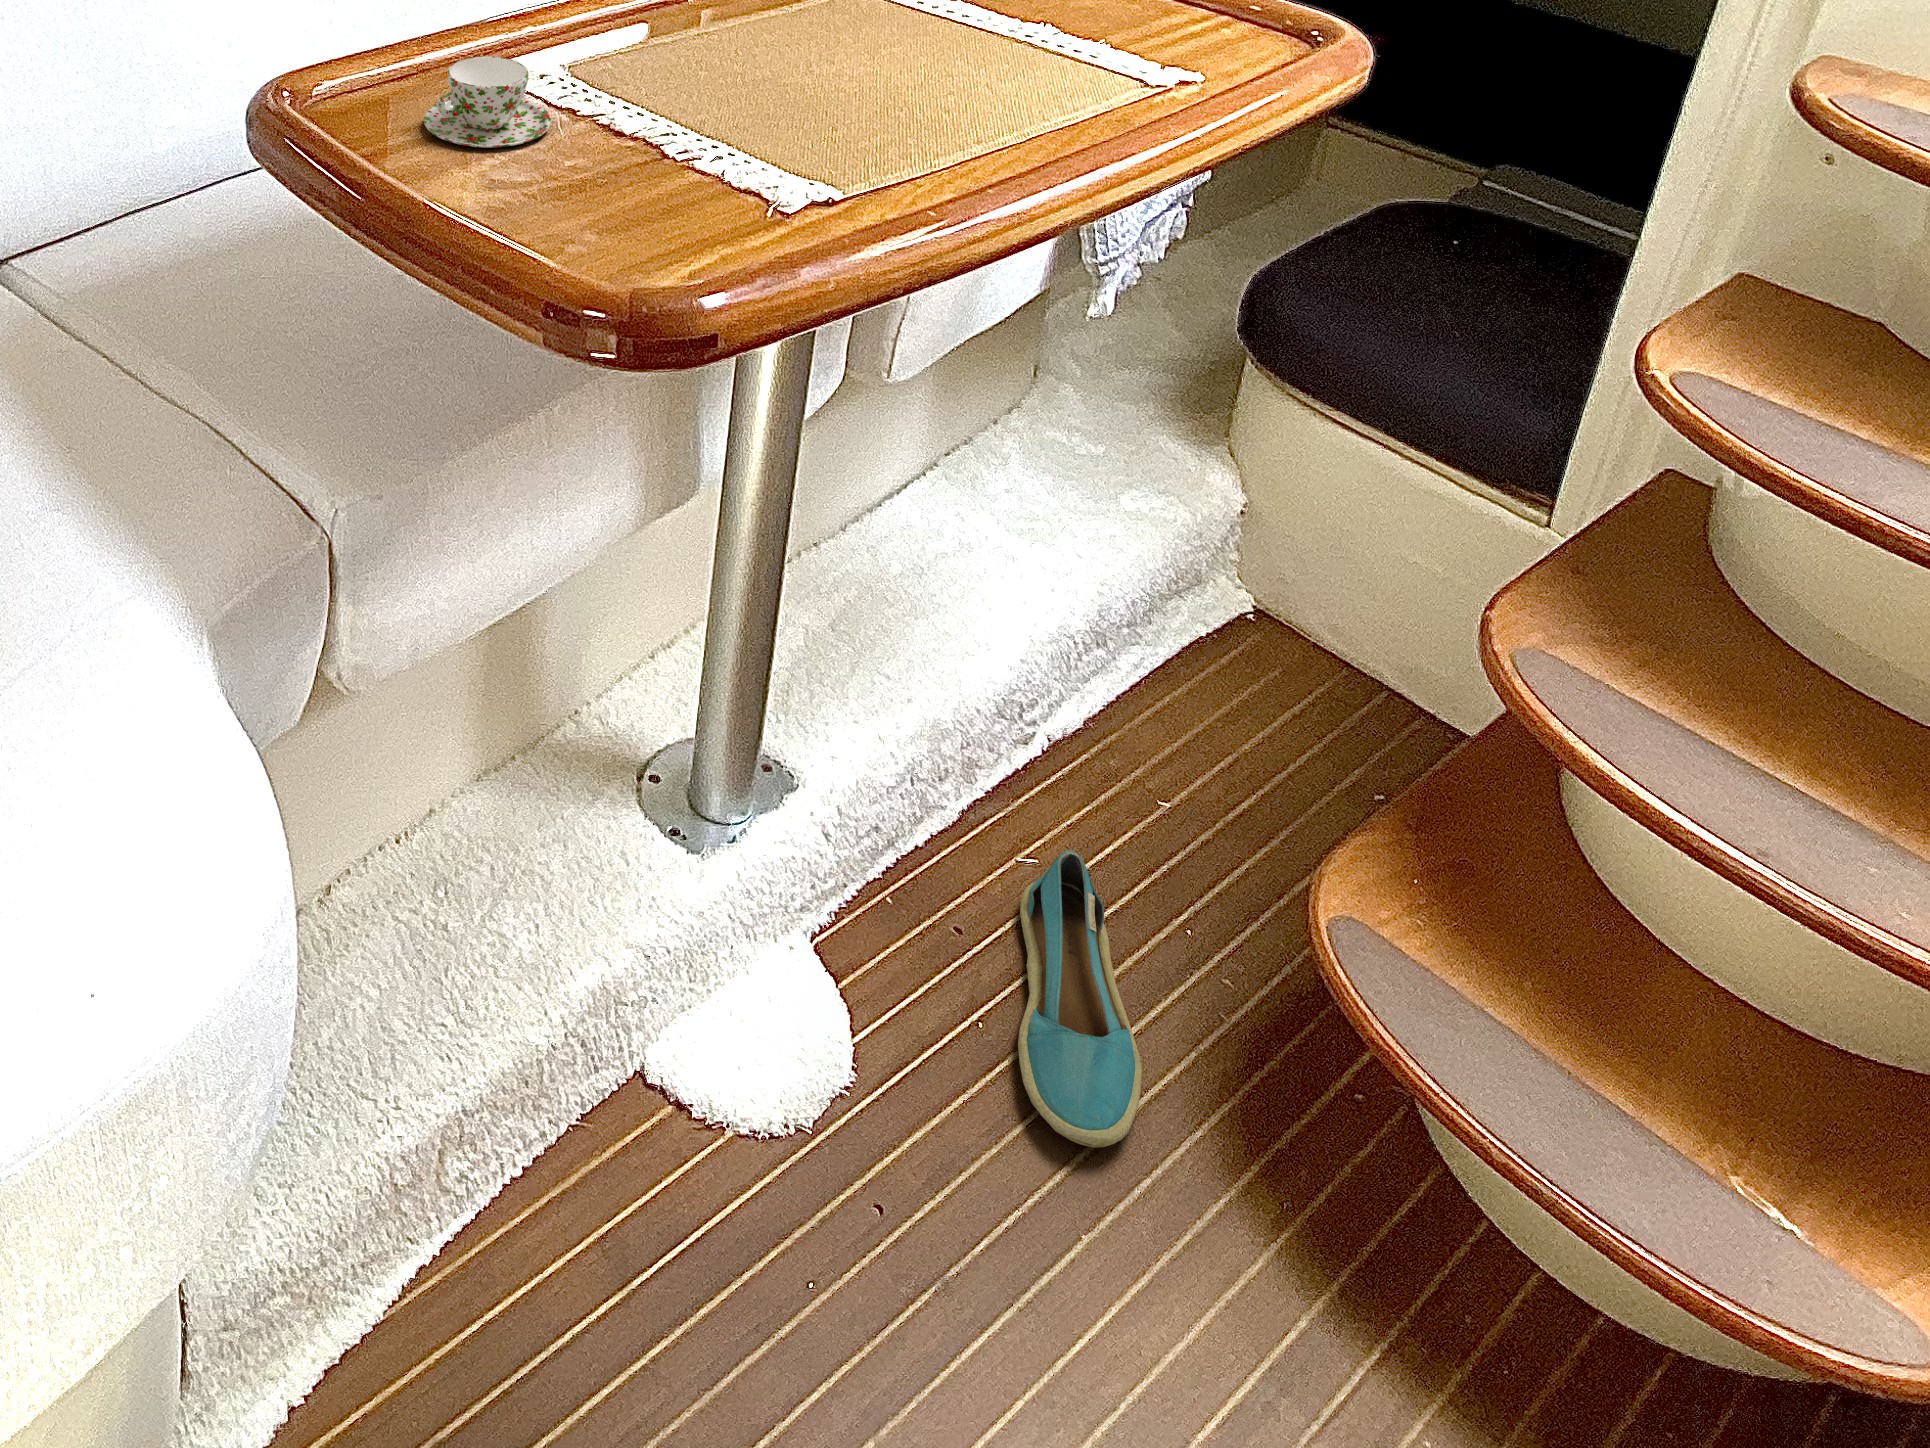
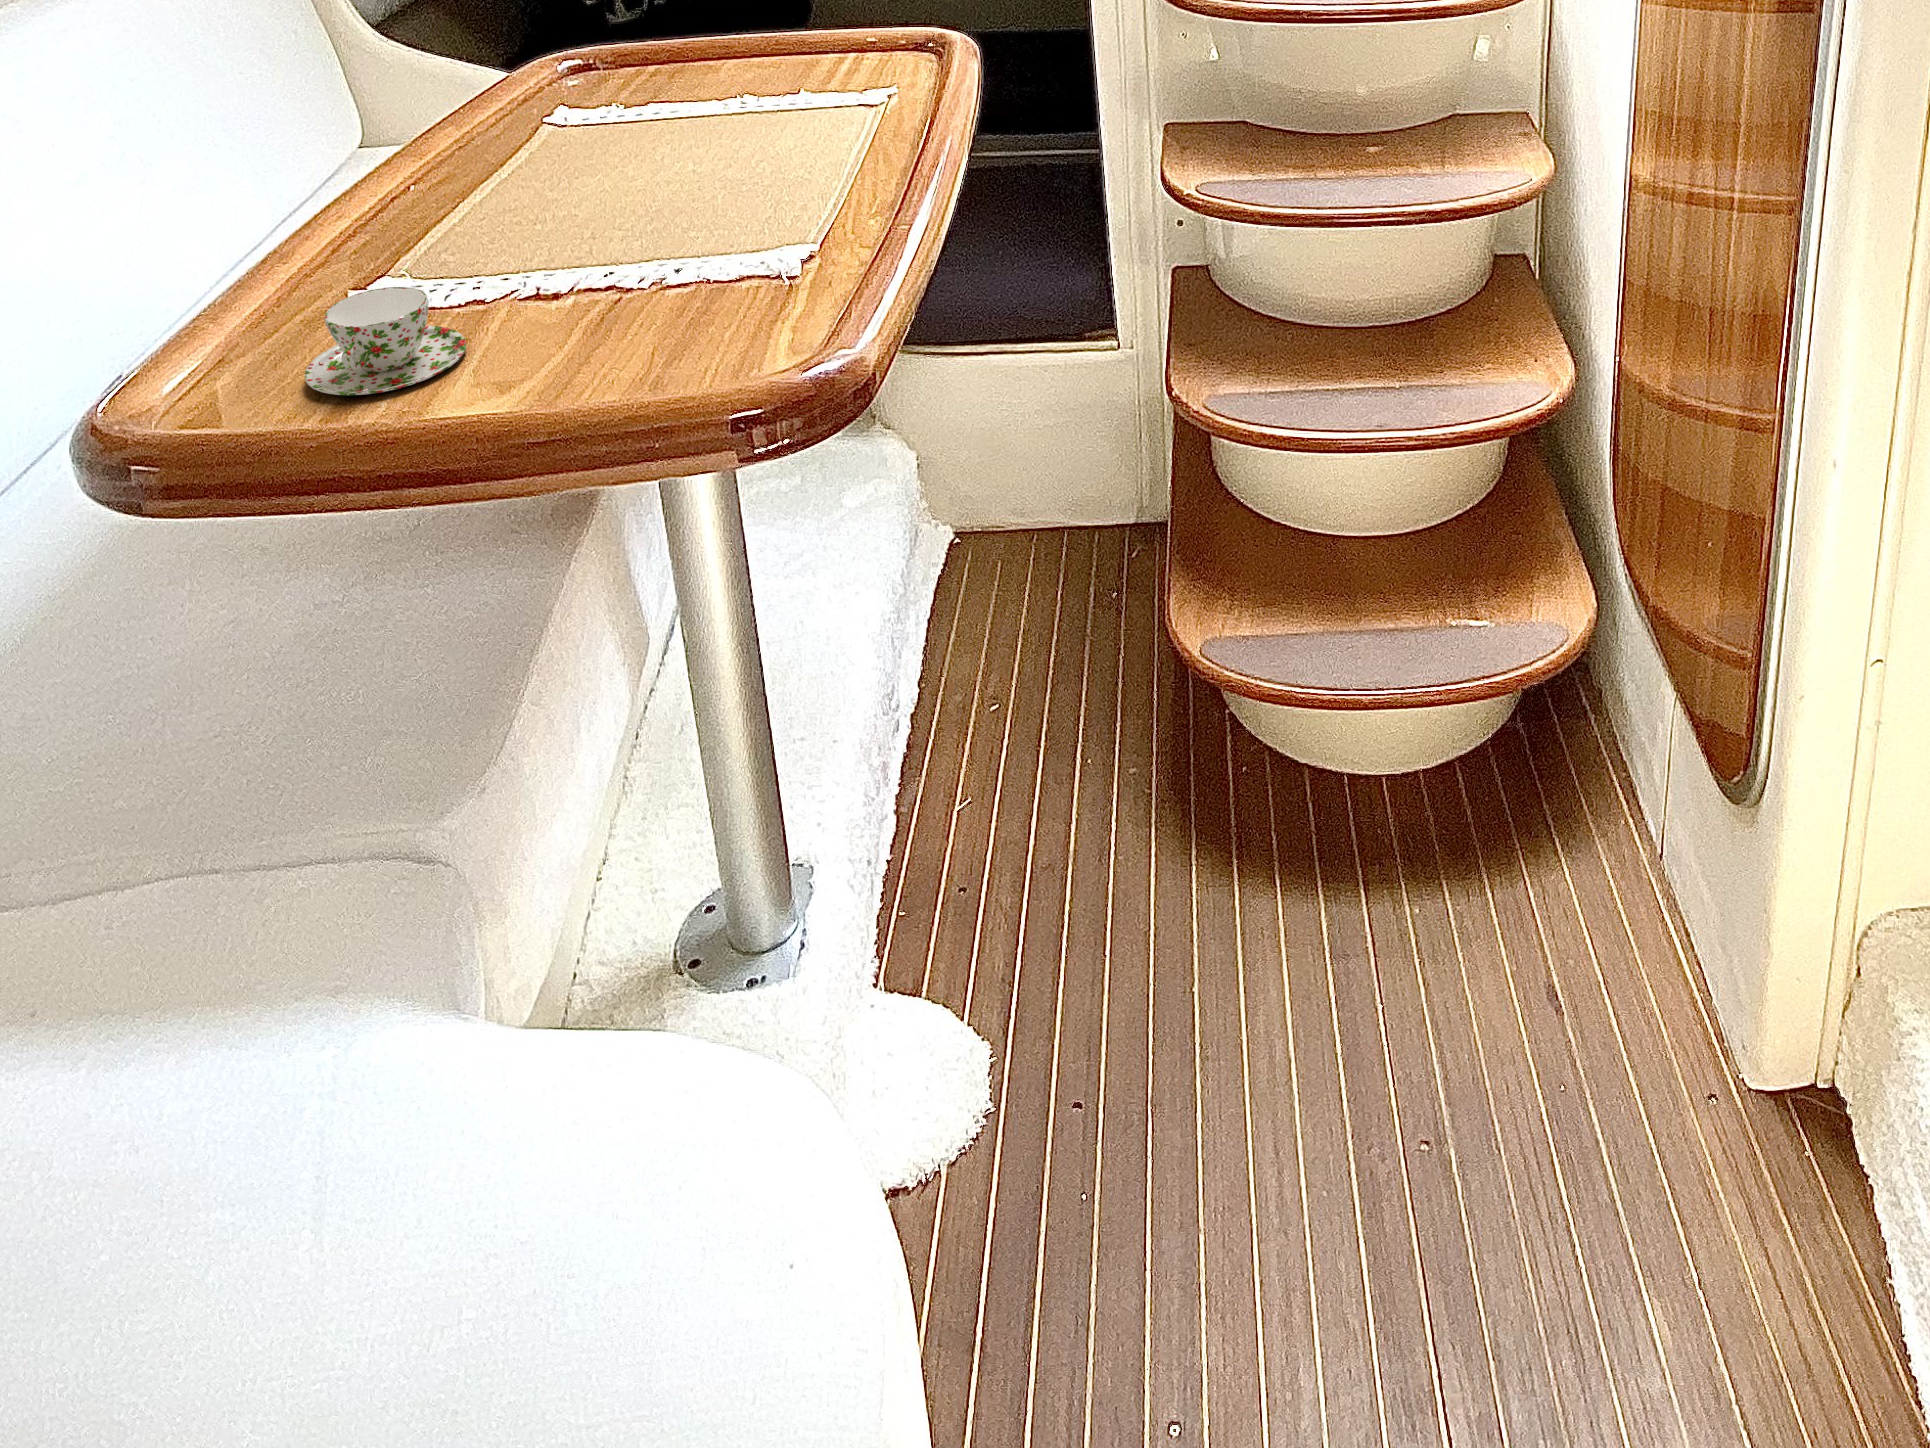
shoe: present [1018,850,1142,1147] -> none [985,759,1173,945]

